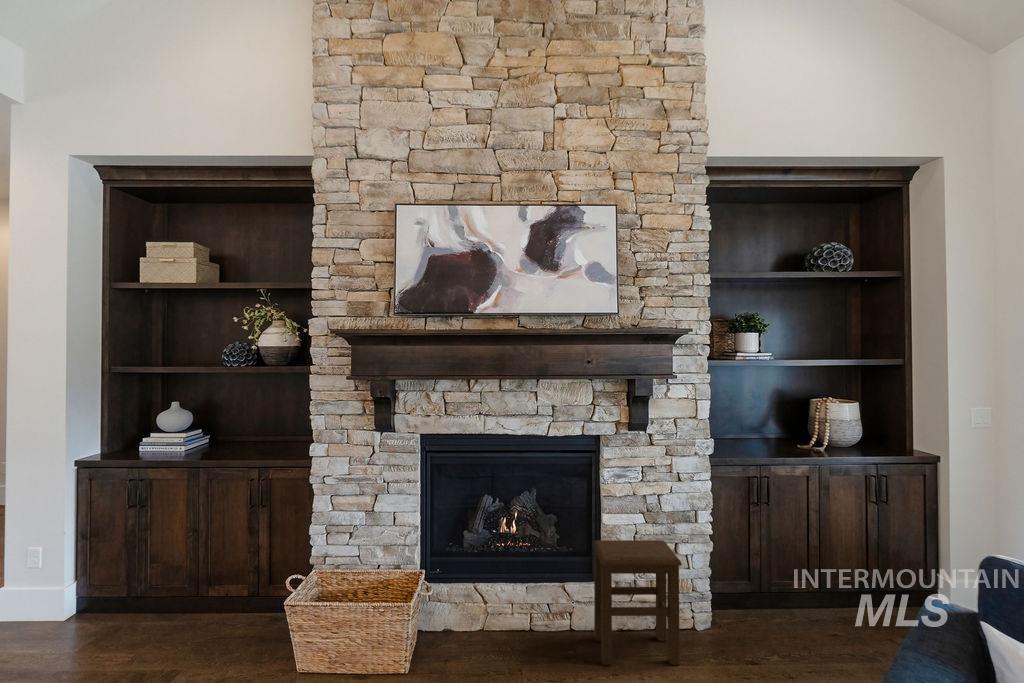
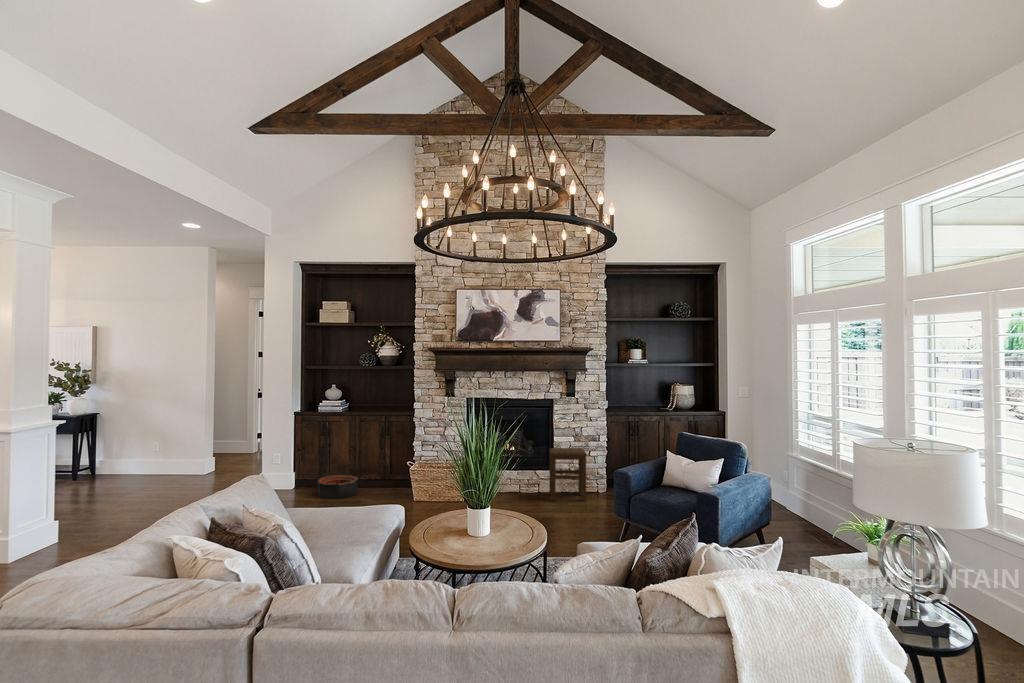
basket: none [95,592,191,660] -> present [318,475,358,499]

